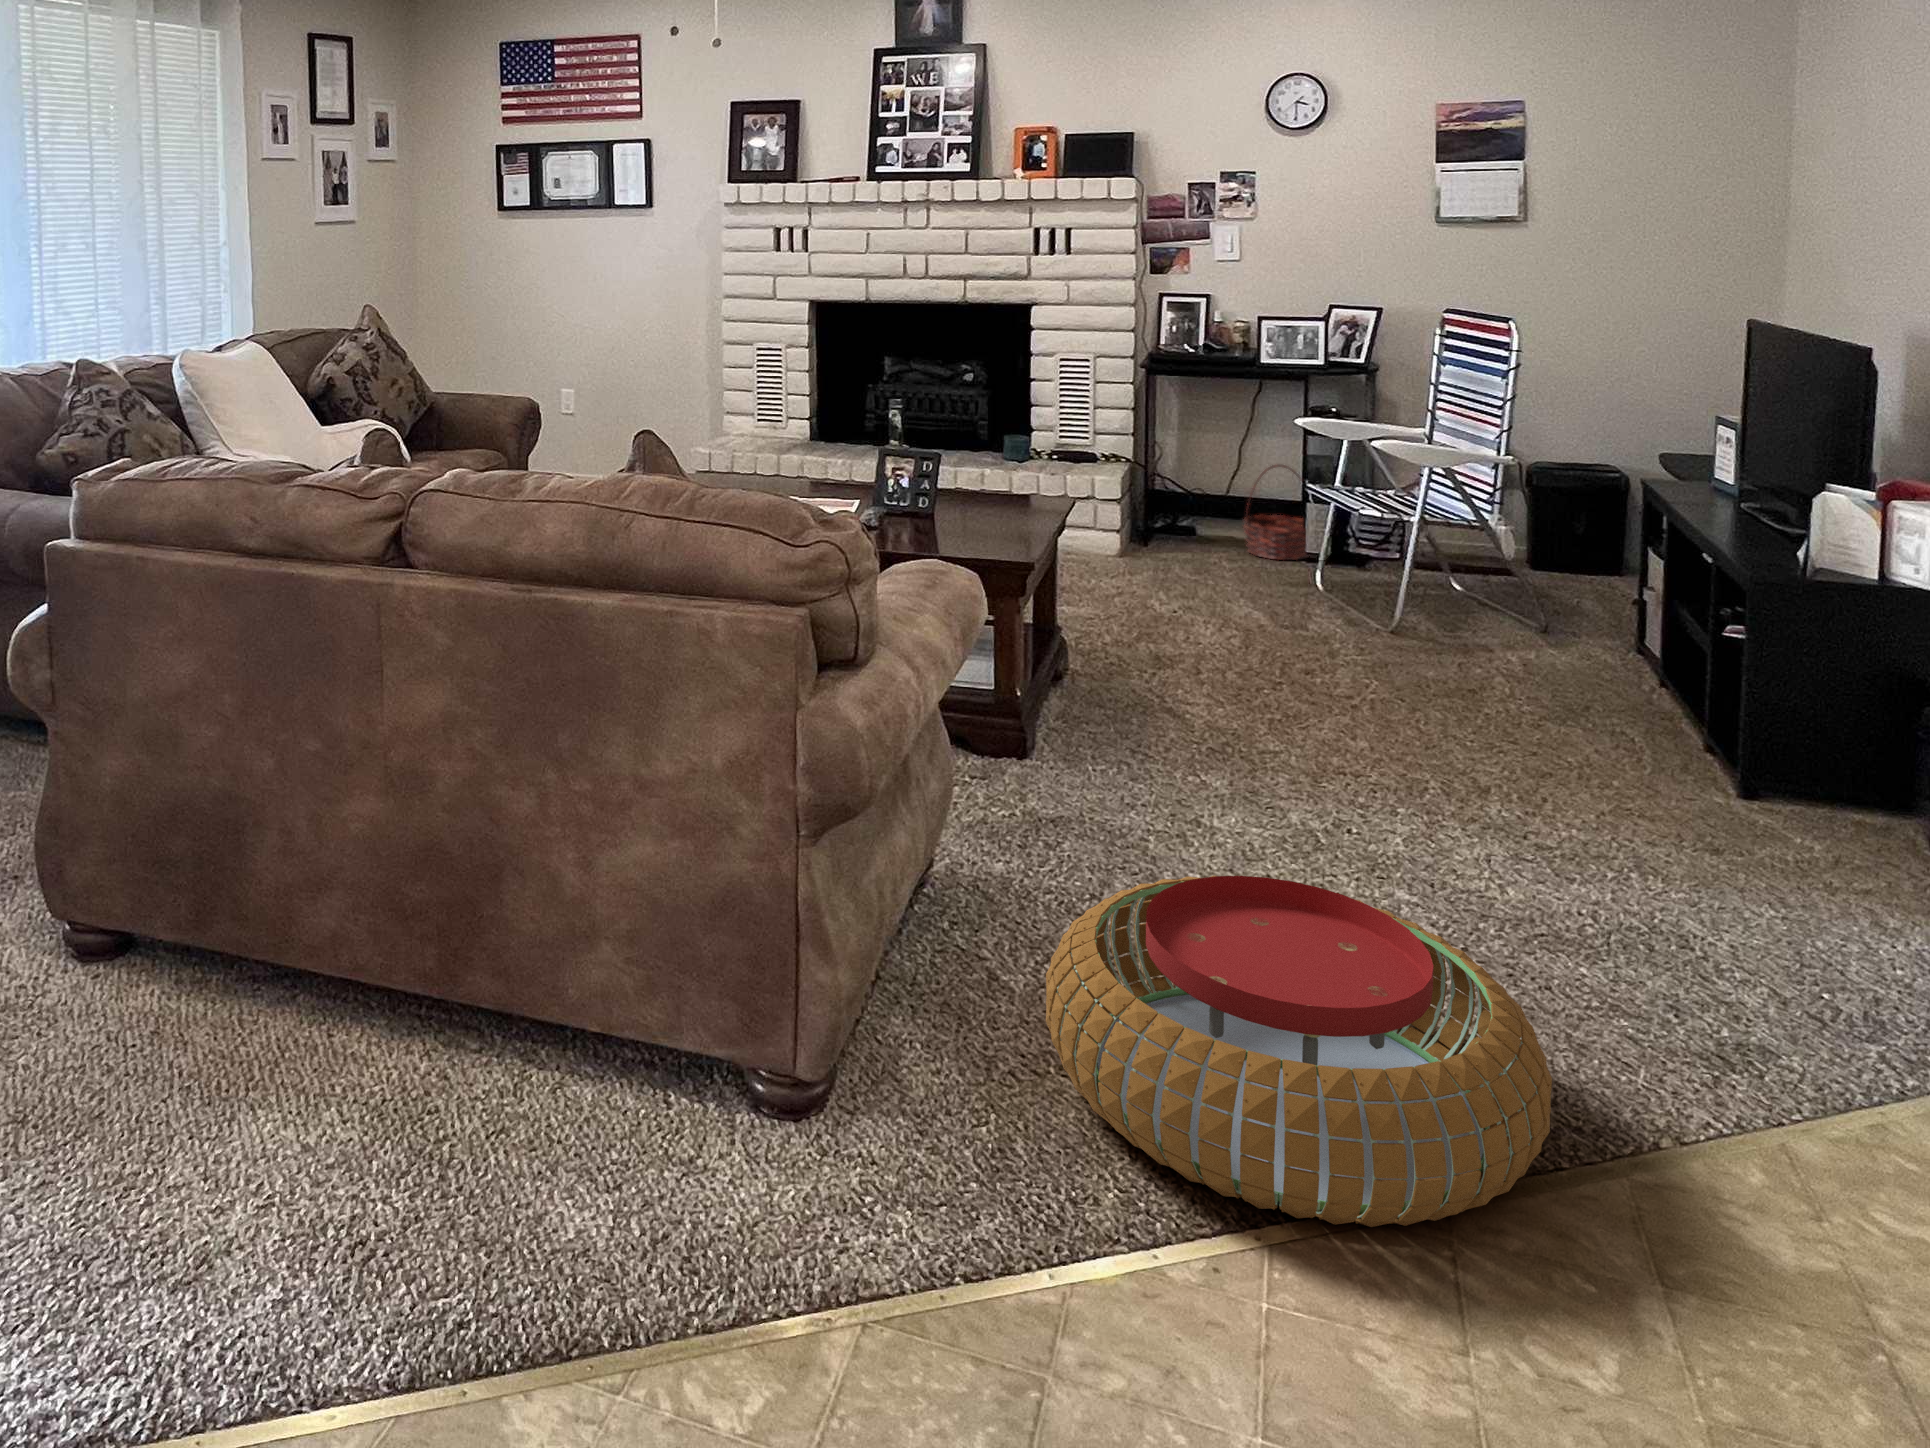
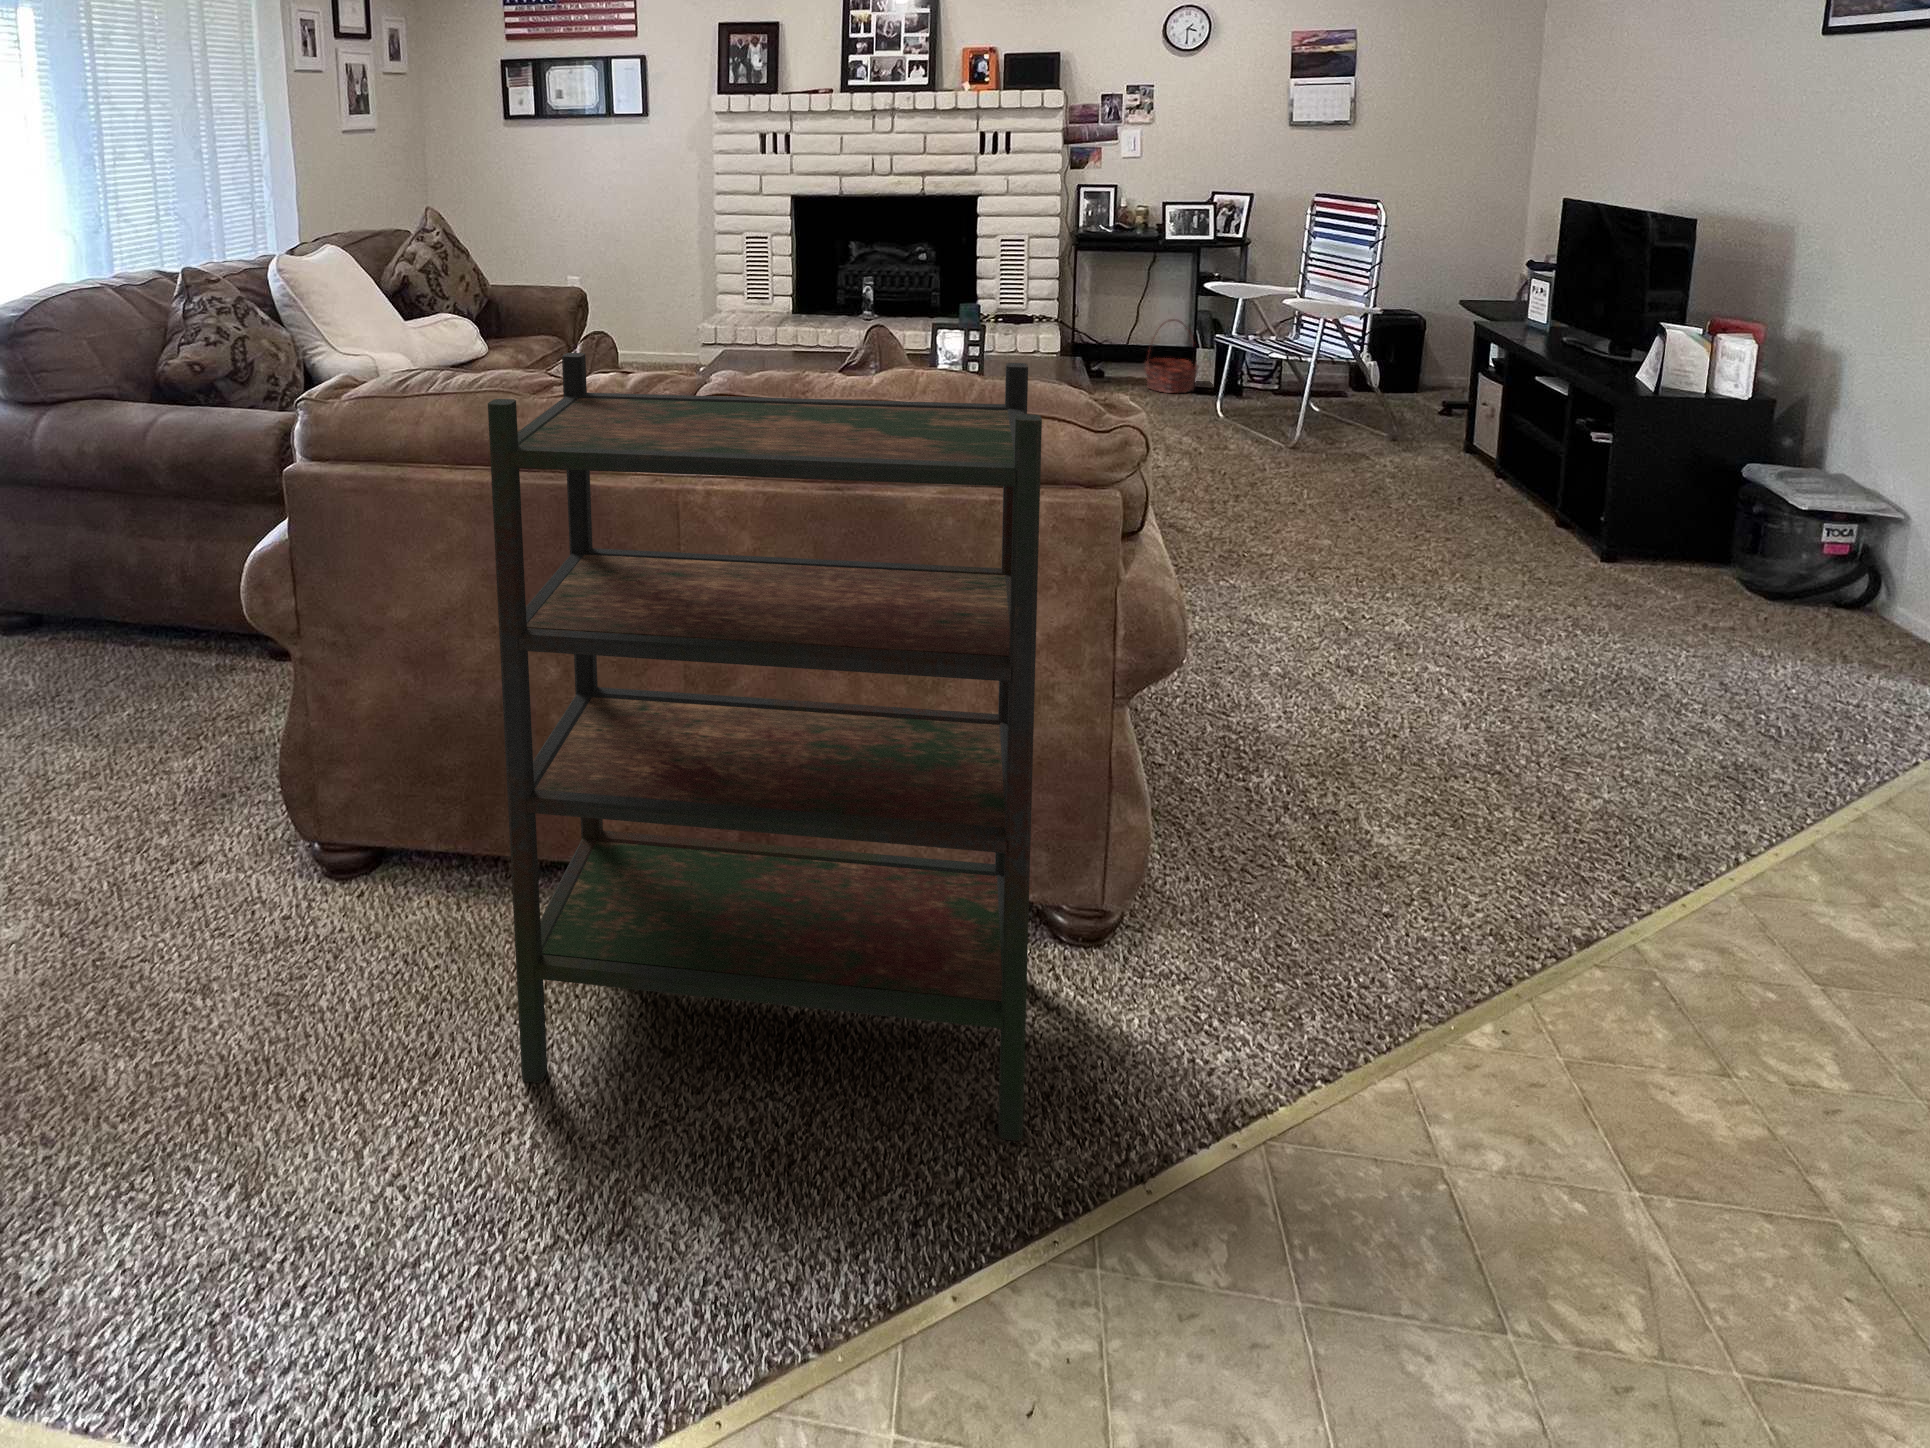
bookshelf: none [141,440,690,1279] -> present [488,353,1042,1141]
pouf: present [1046,876,1552,1227] -> none [1252,674,1699,969]

